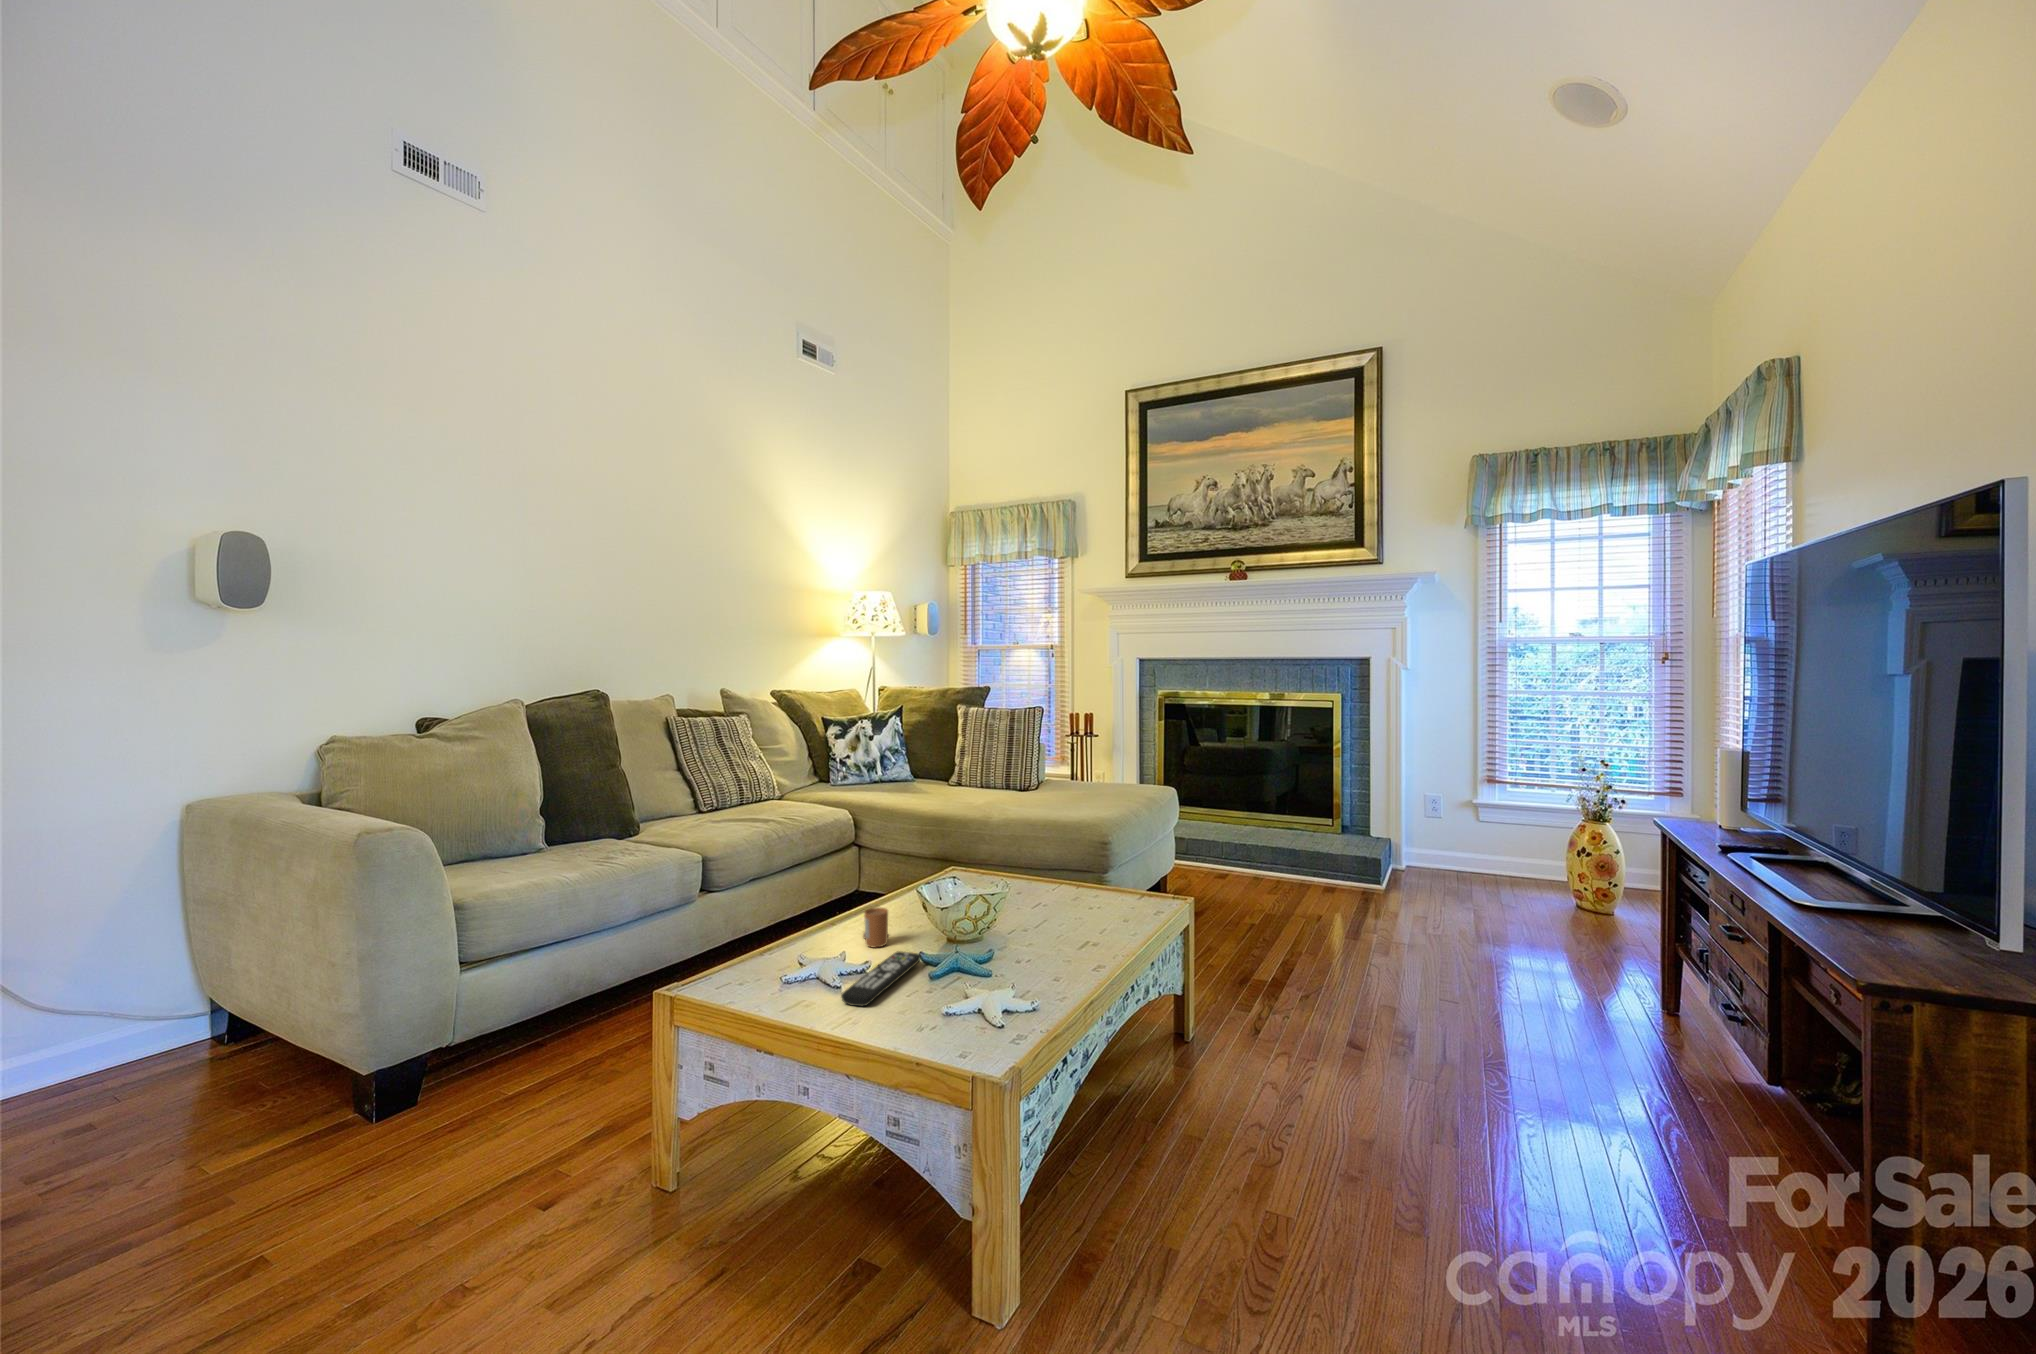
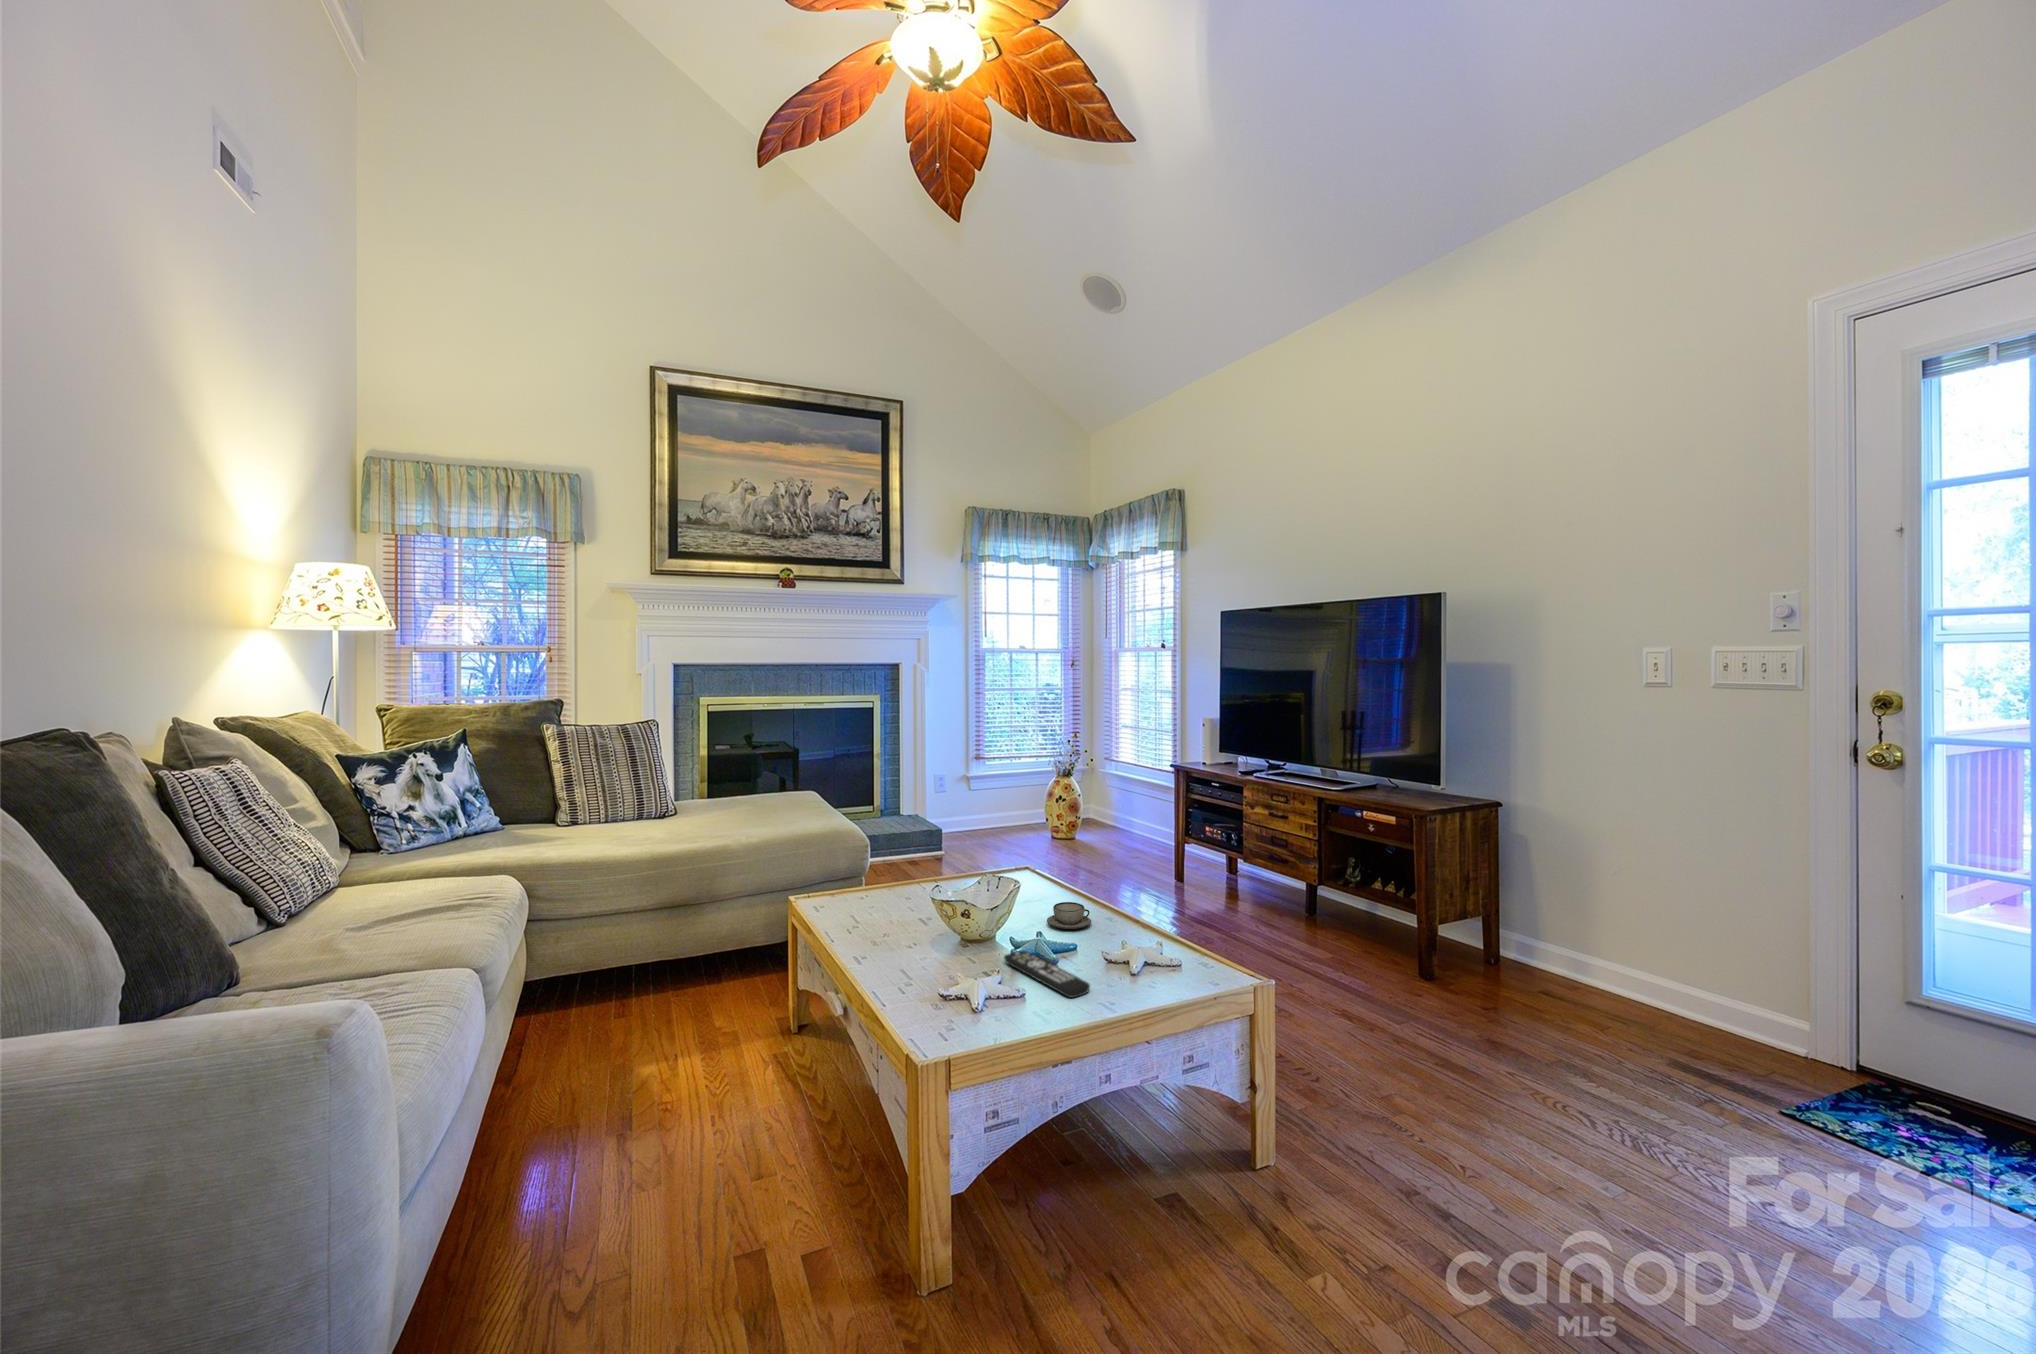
candle: present [863,908,888,948] -> none [913,925,961,966]
teacup: none [1016,927,1068,959] -> present [1047,902,1091,929]

